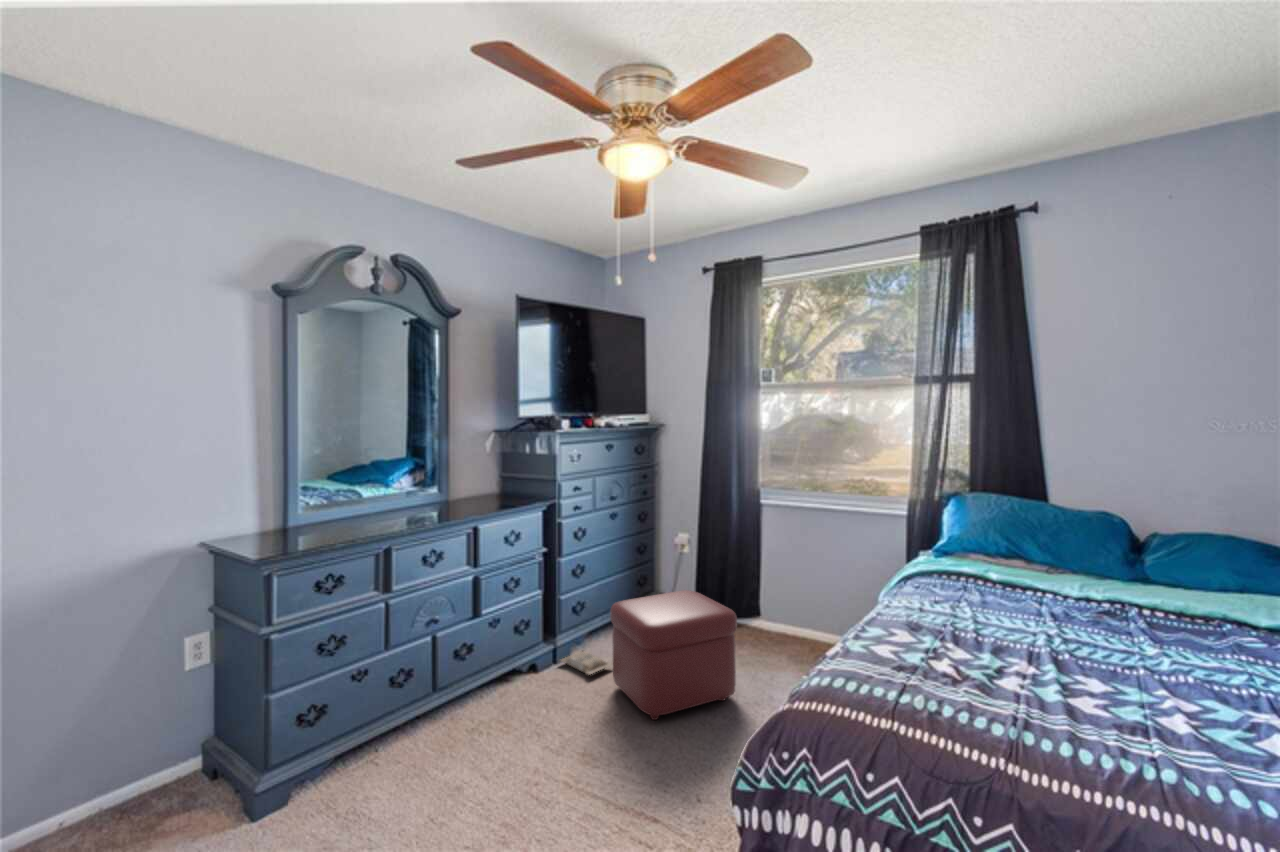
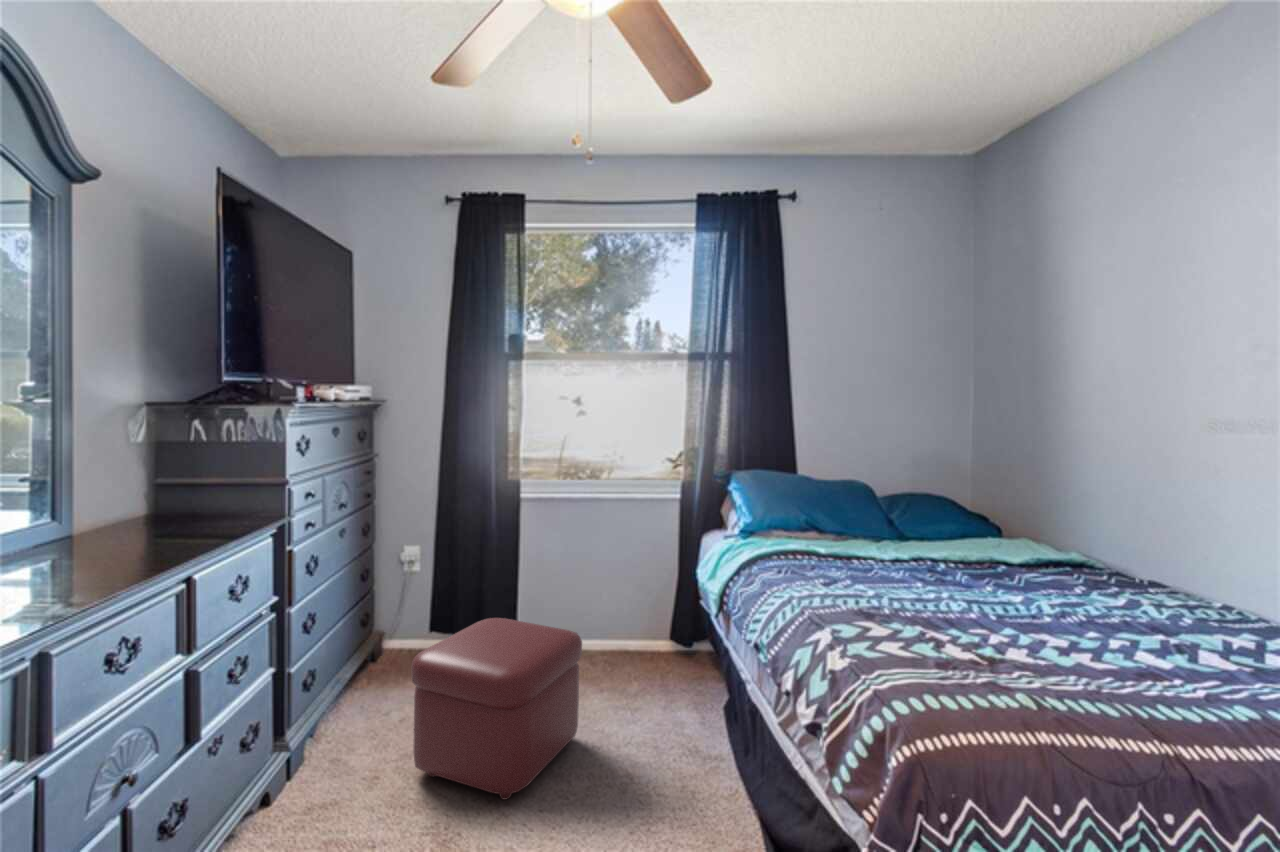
bag: present [560,651,612,674] -> none [293,742,389,774]

